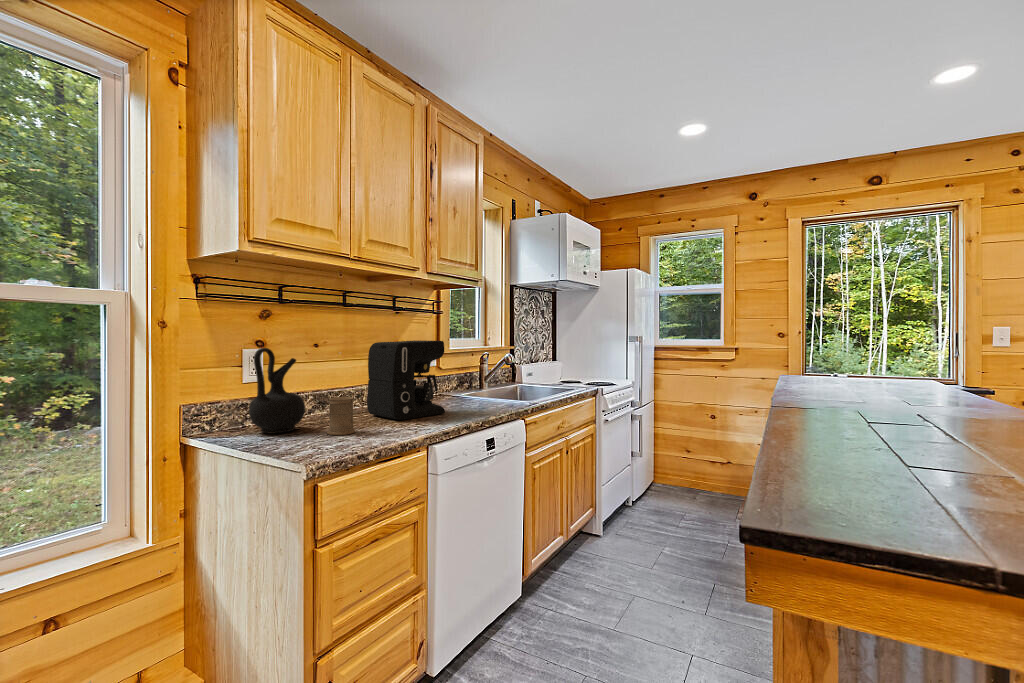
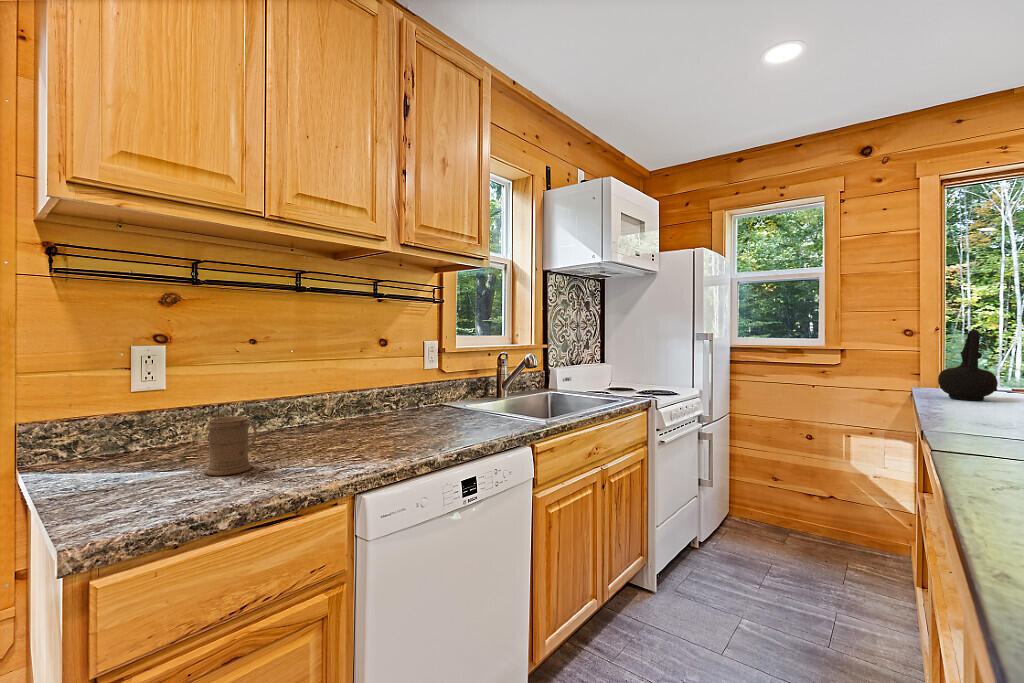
coffee maker: present [367,340,445,420] -> none [311,336,416,447]
ceramic jug: present [249,348,305,434] -> present [938,330,998,401]

